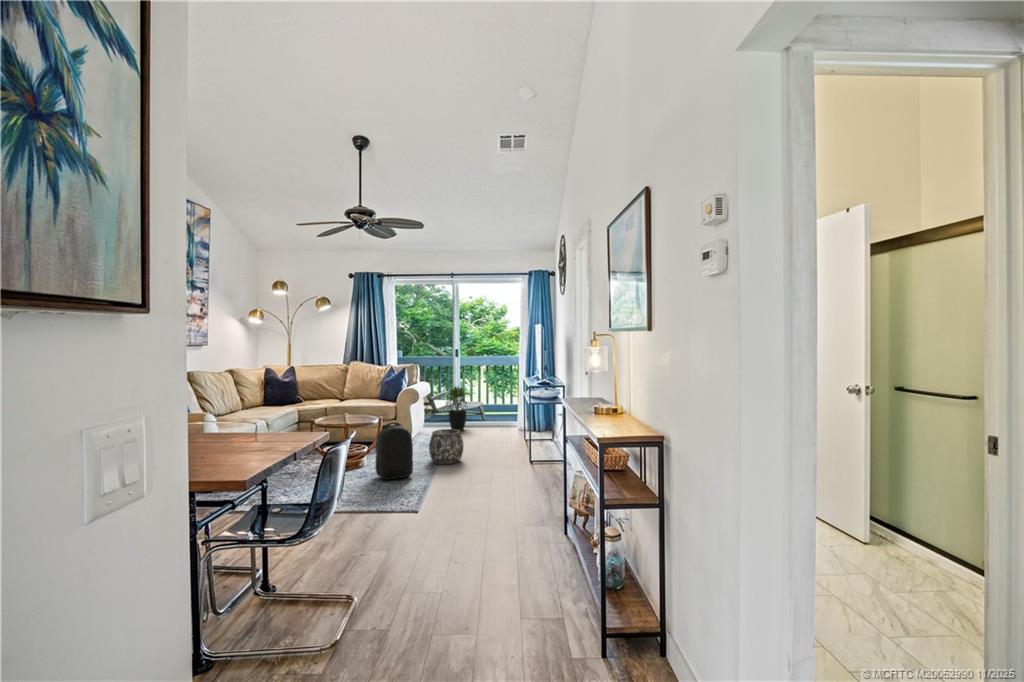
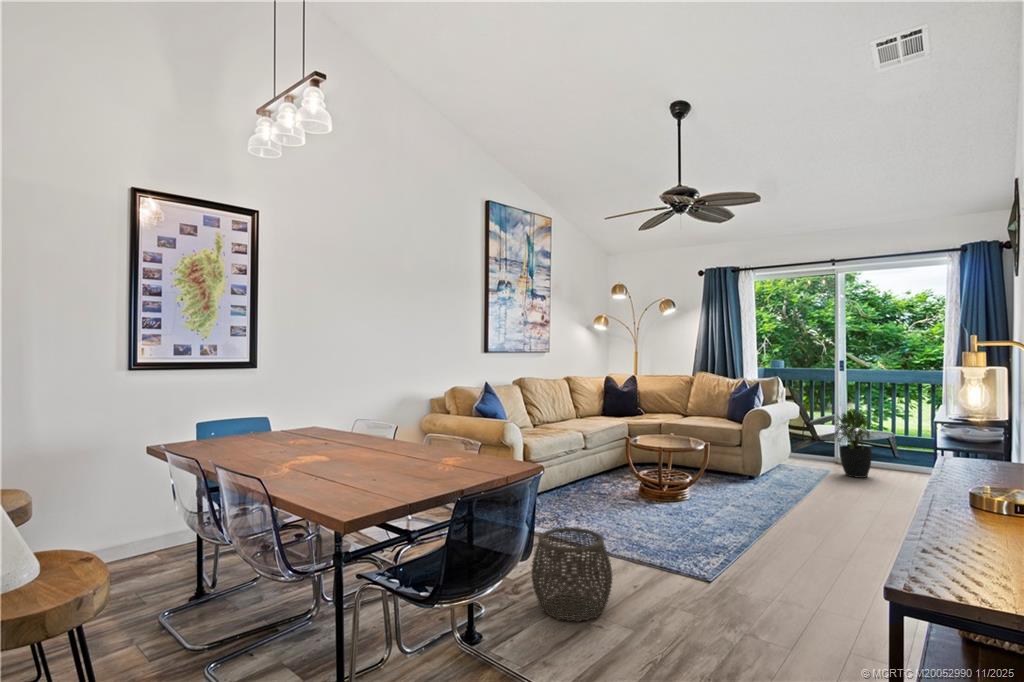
backpack: present [375,422,413,479] -> none [686,447,739,527]
woven basket: present [429,429,463,464] -> present [532,528,612,621]

